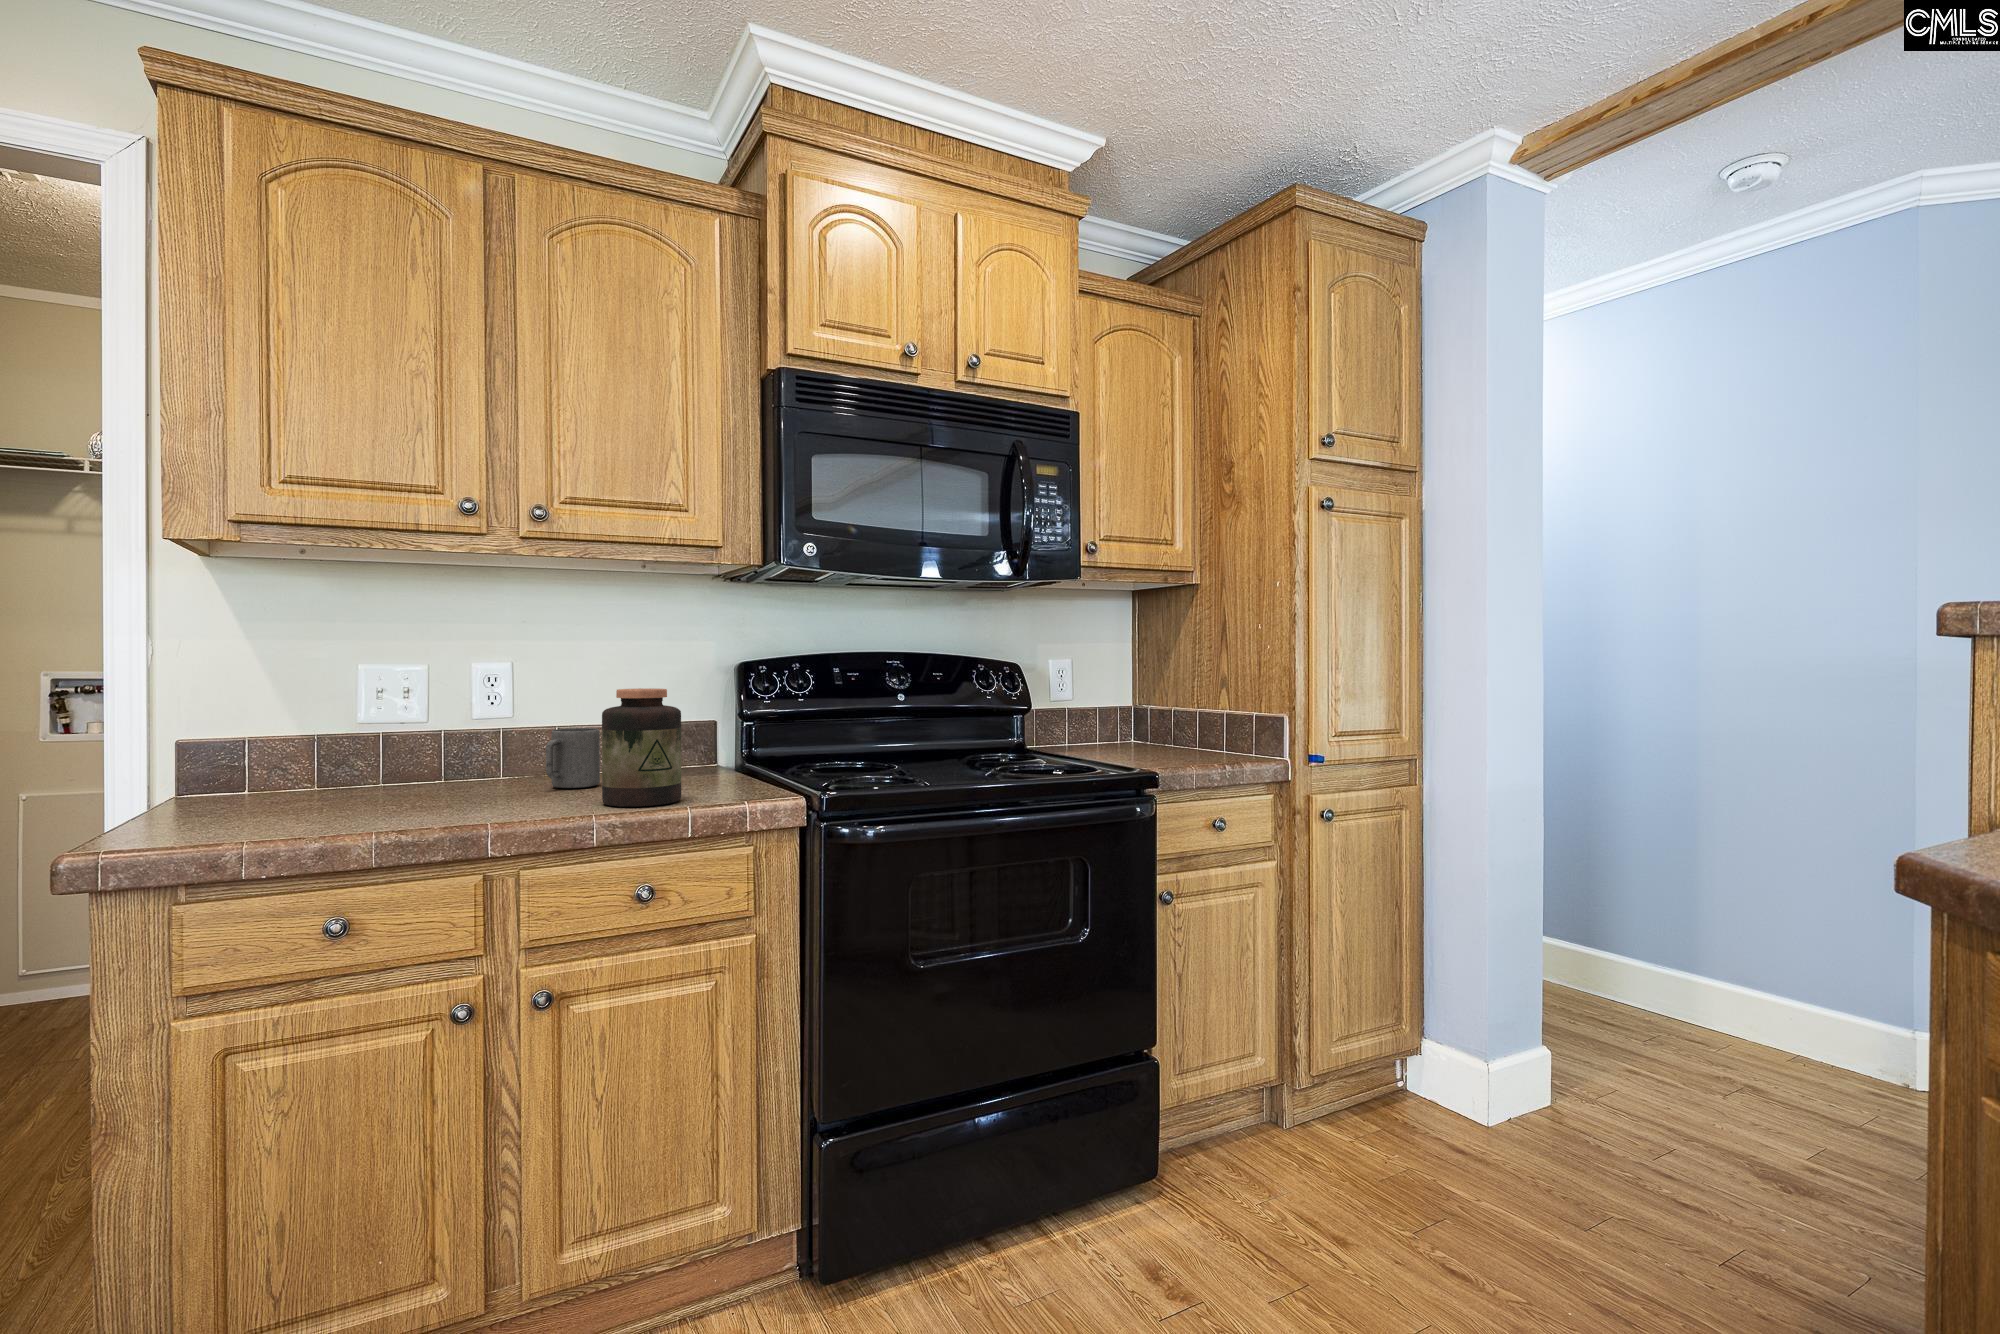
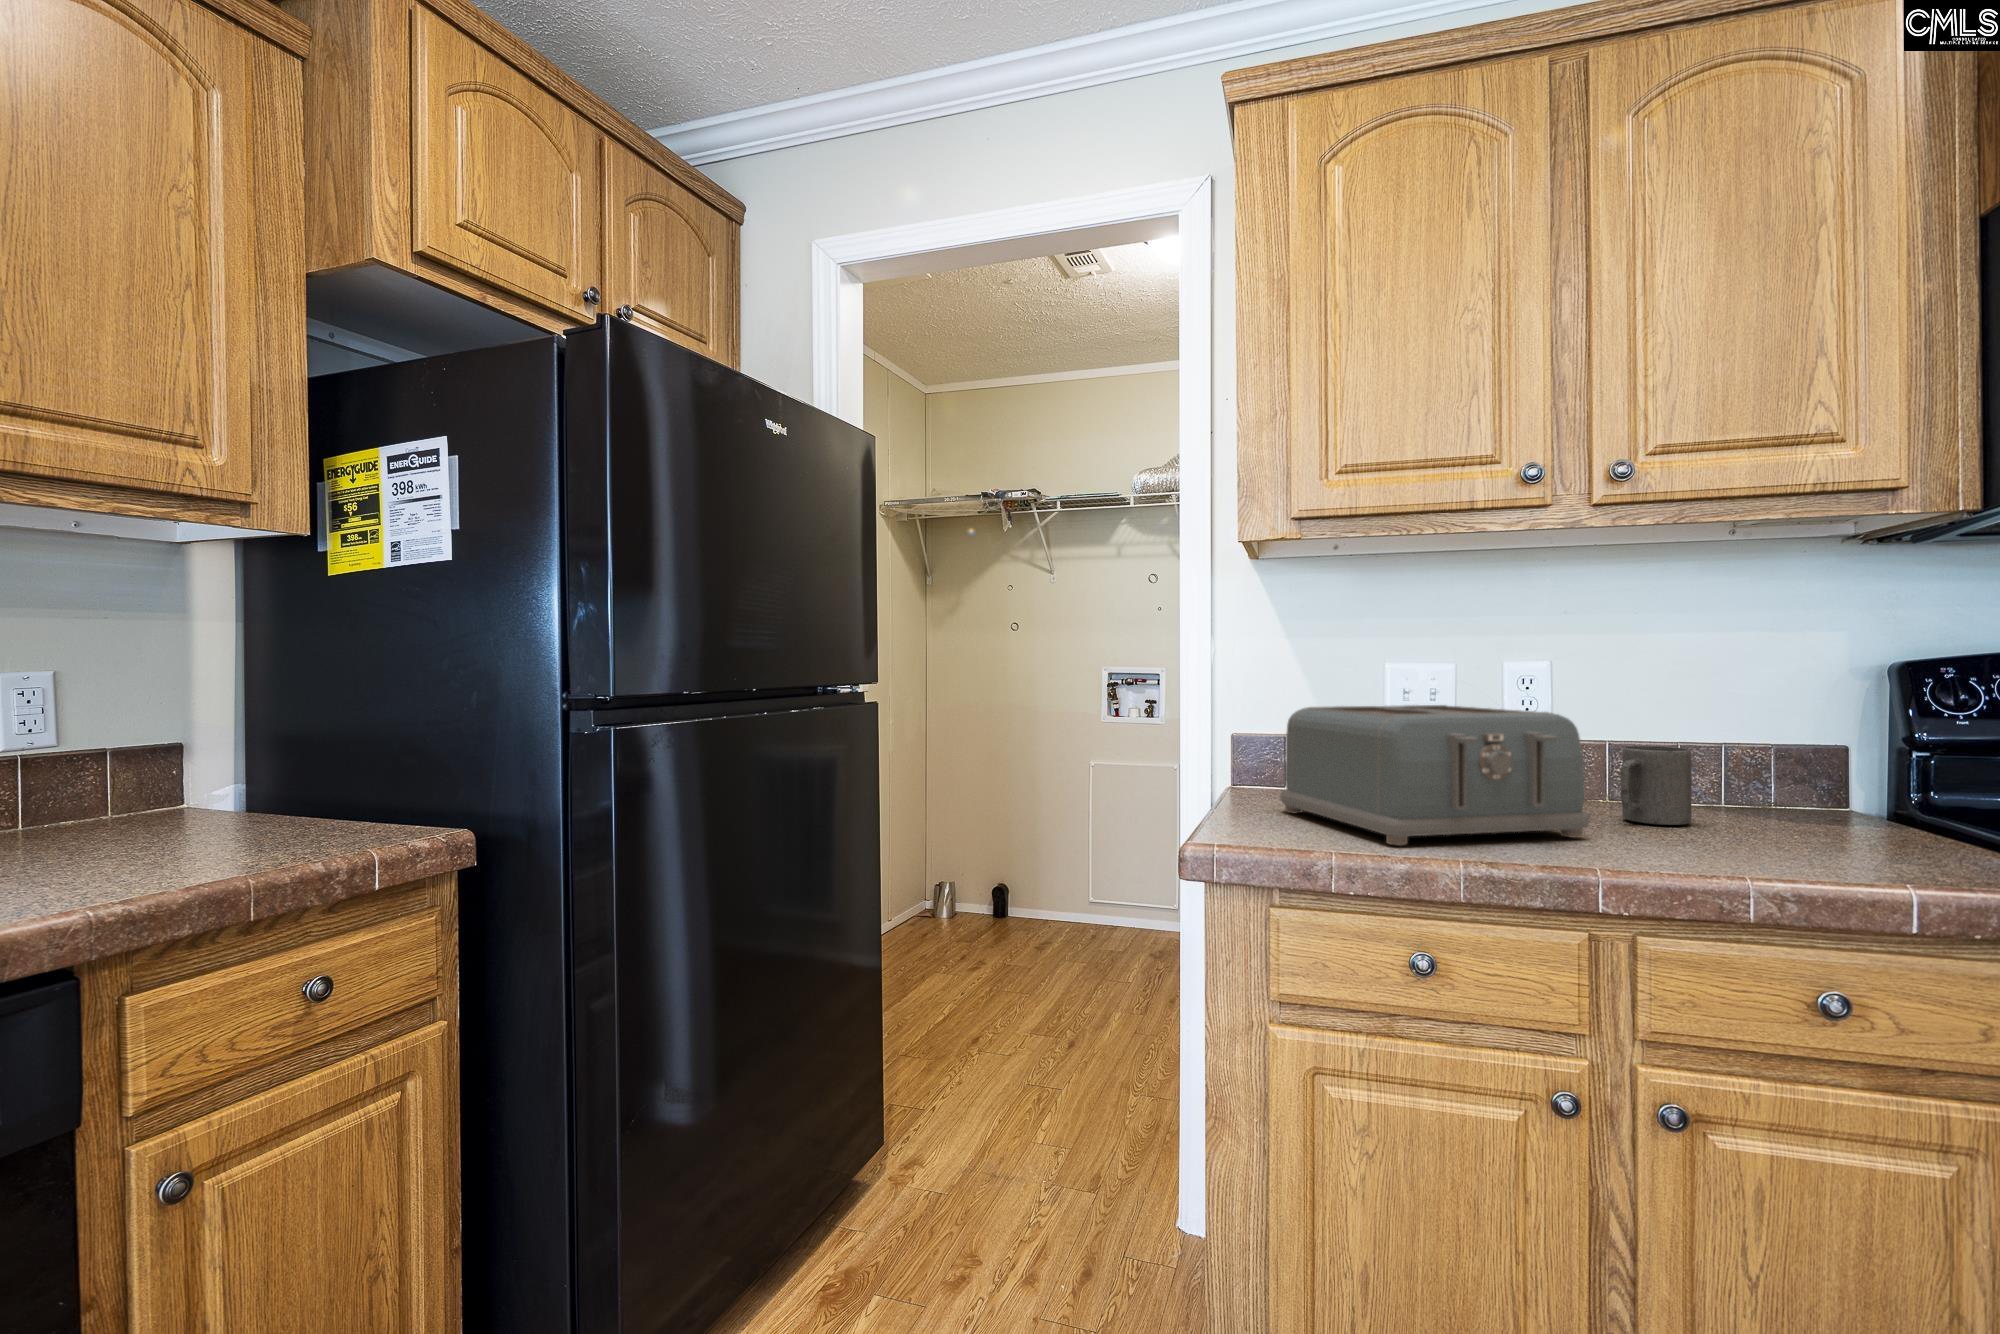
jar: present [602,688,681,807] -> none [1733,698,1871,871]
toaster: none [216,701,508,828] -> present [1280,705,1590,845]

